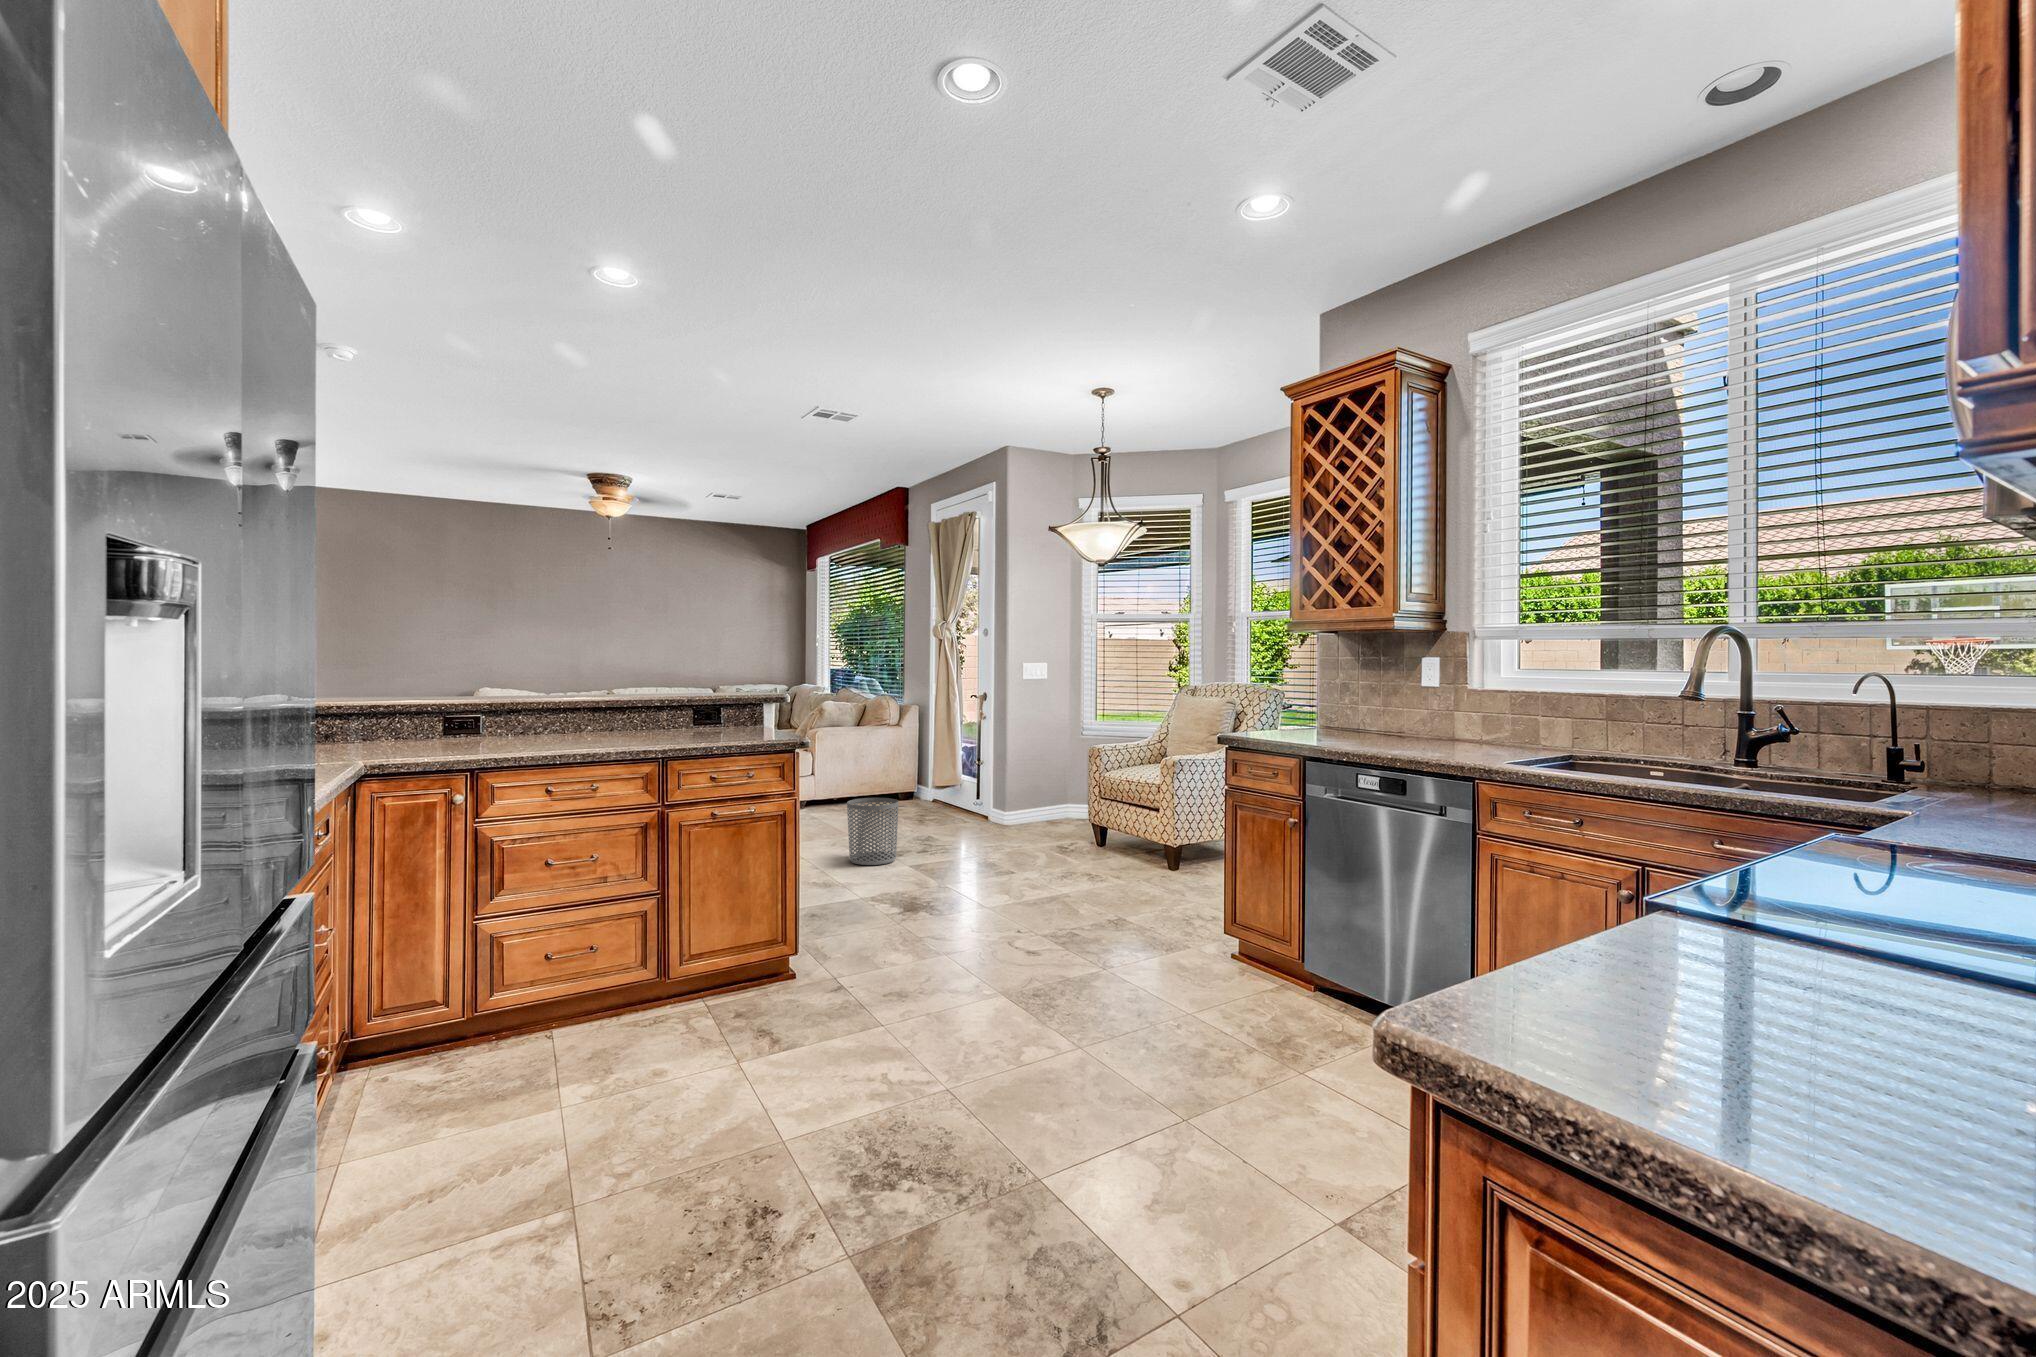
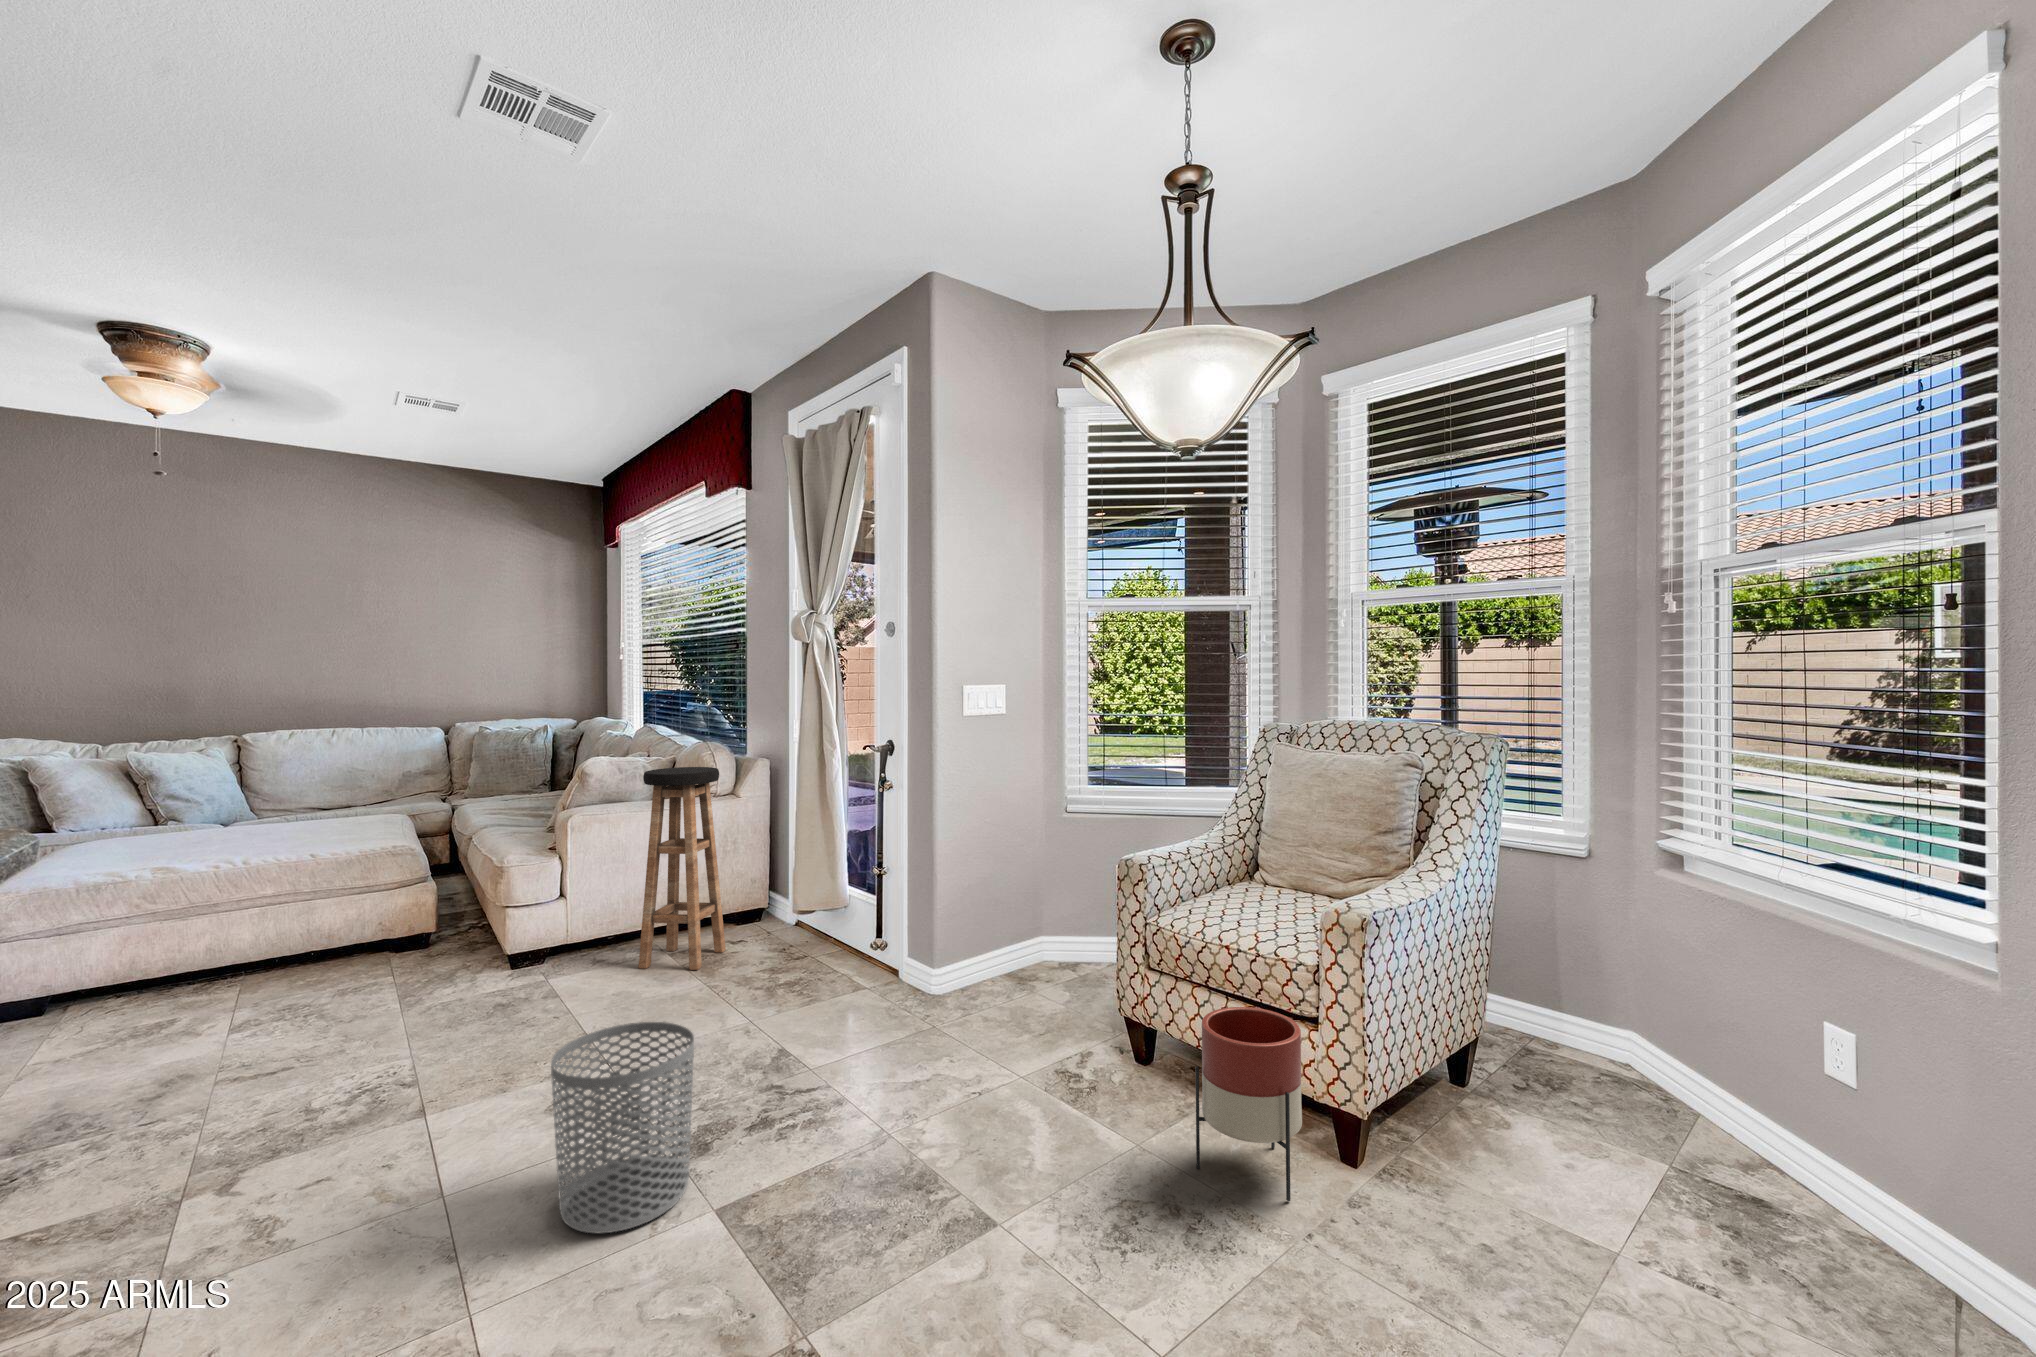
bar stool: none [853,707,896,813] -> present [638,767,726,970]
planter: none [1102,802,1145,871] -> present [1195,1007,1302,1201]

